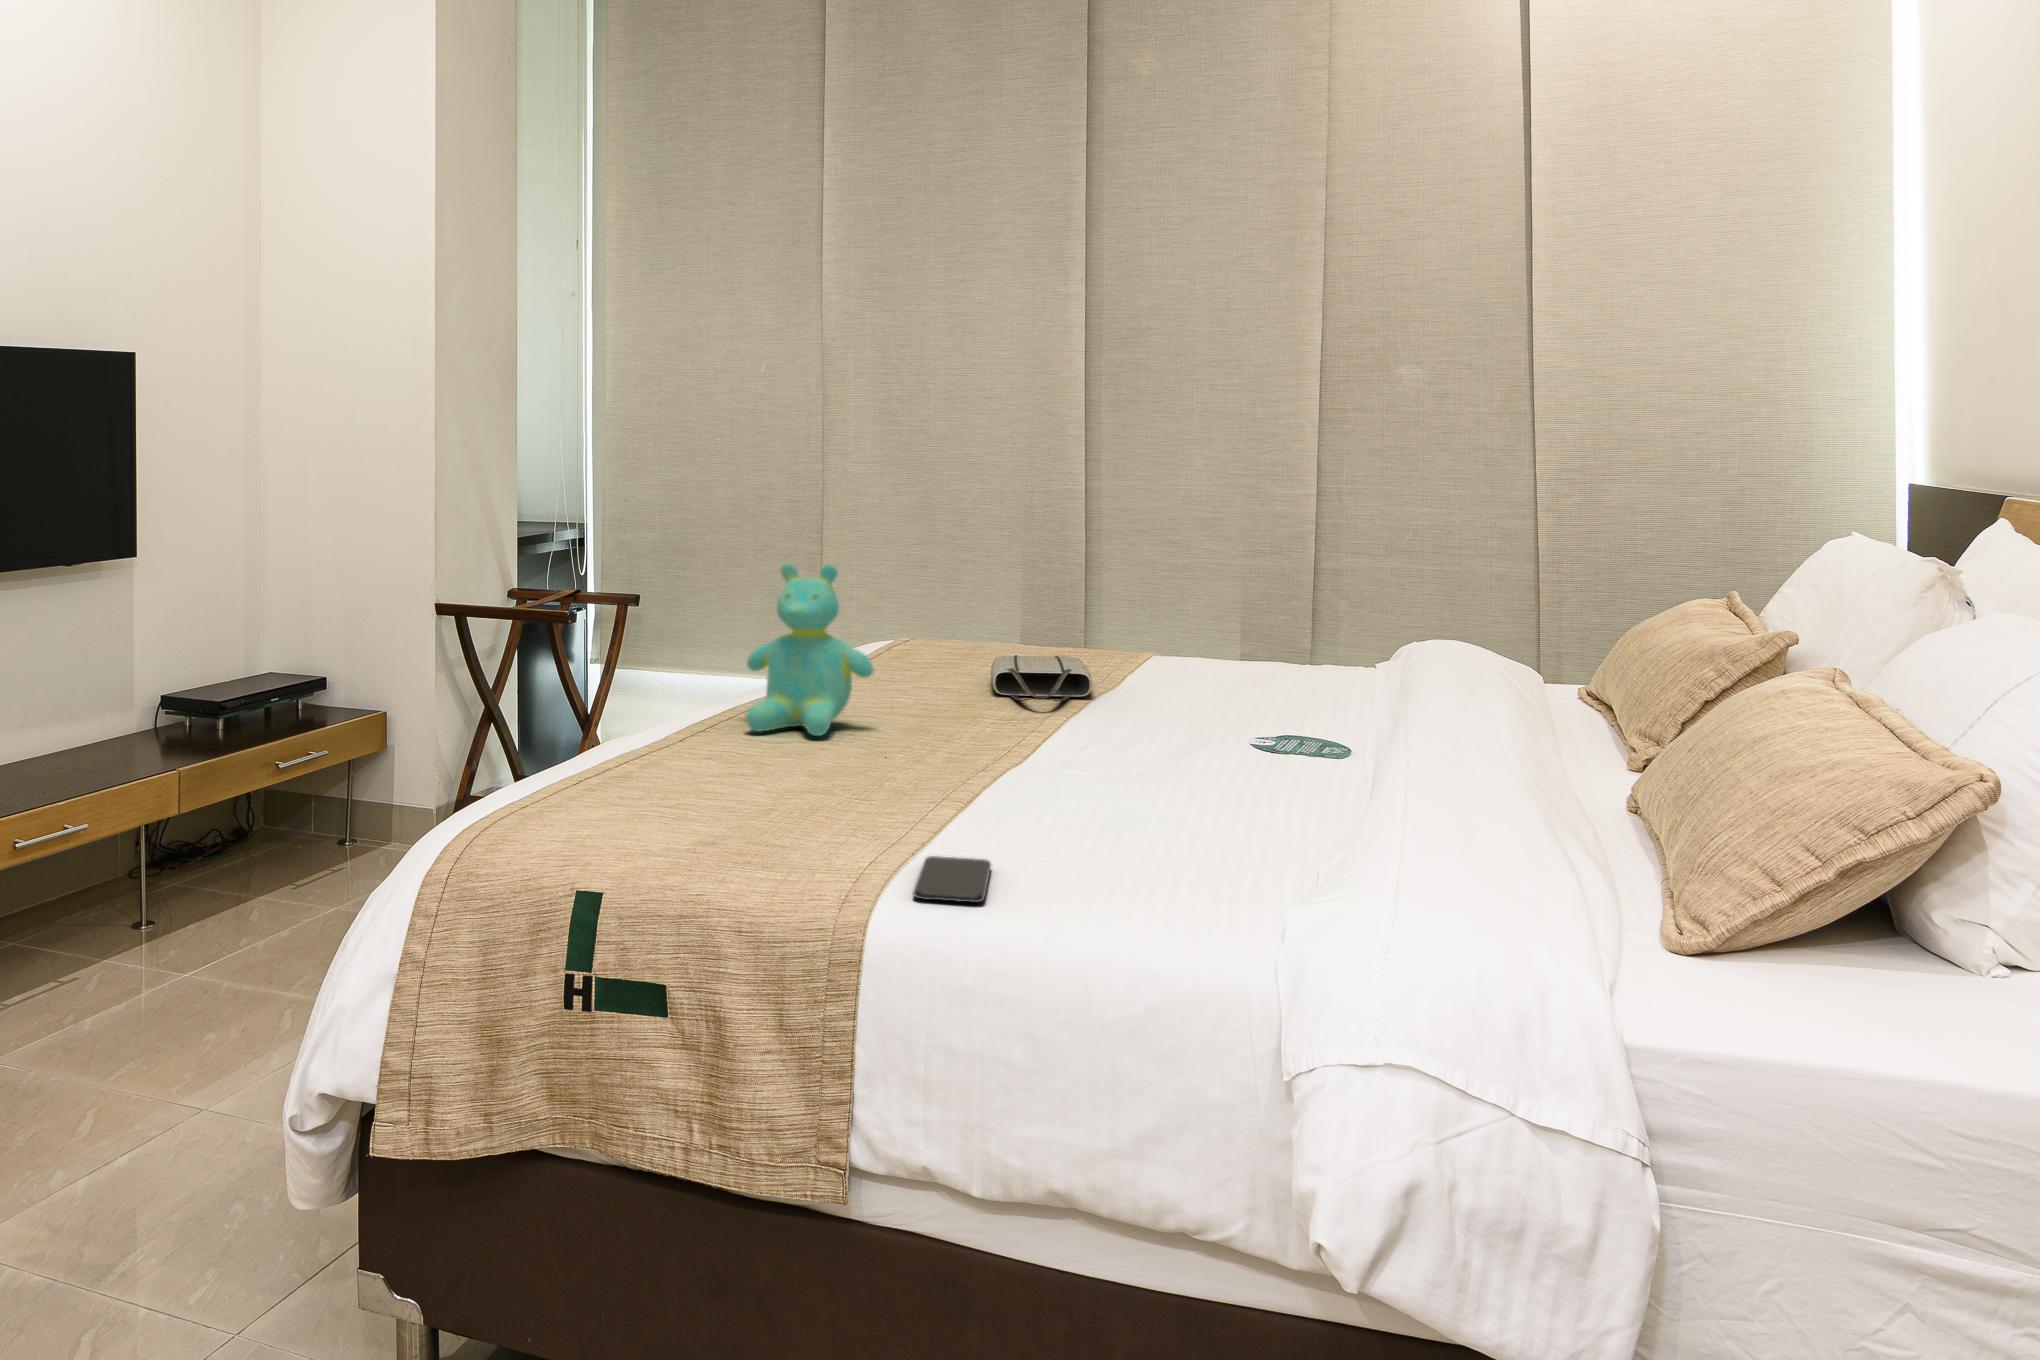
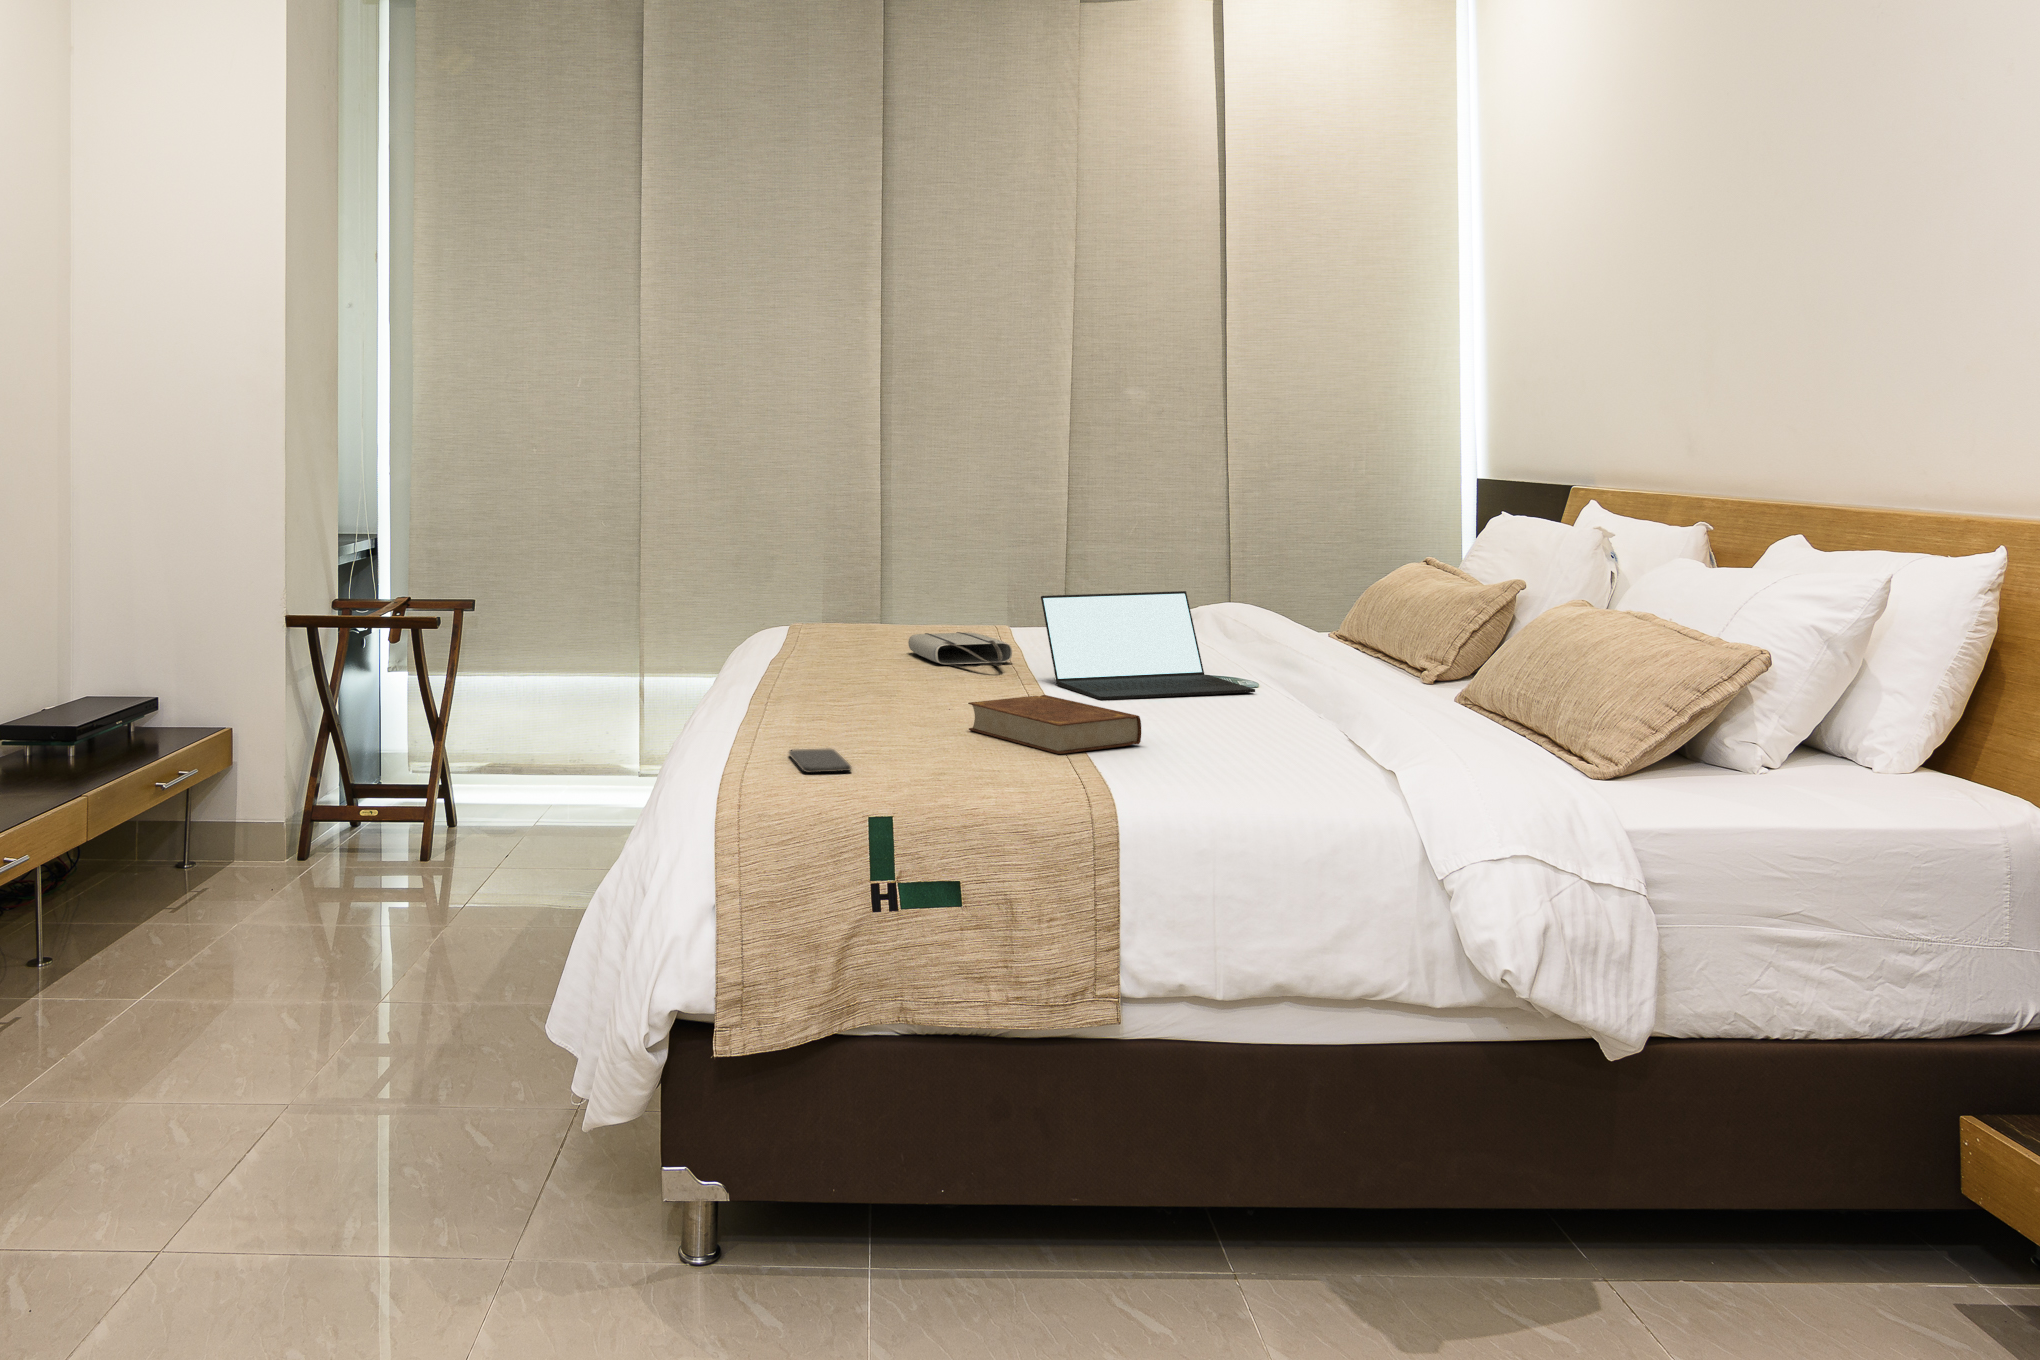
teddy bear: present [746,563,874,736] -> none [784,556,898,700]
laptop: none [1083,620,1334,761] -> present [1041,591,1255,700]
book: none [854,748,1028,831] -> present [968,695,1141,754]
smartphone: present [913,856,991,902] -> present [789,748,851,773]

